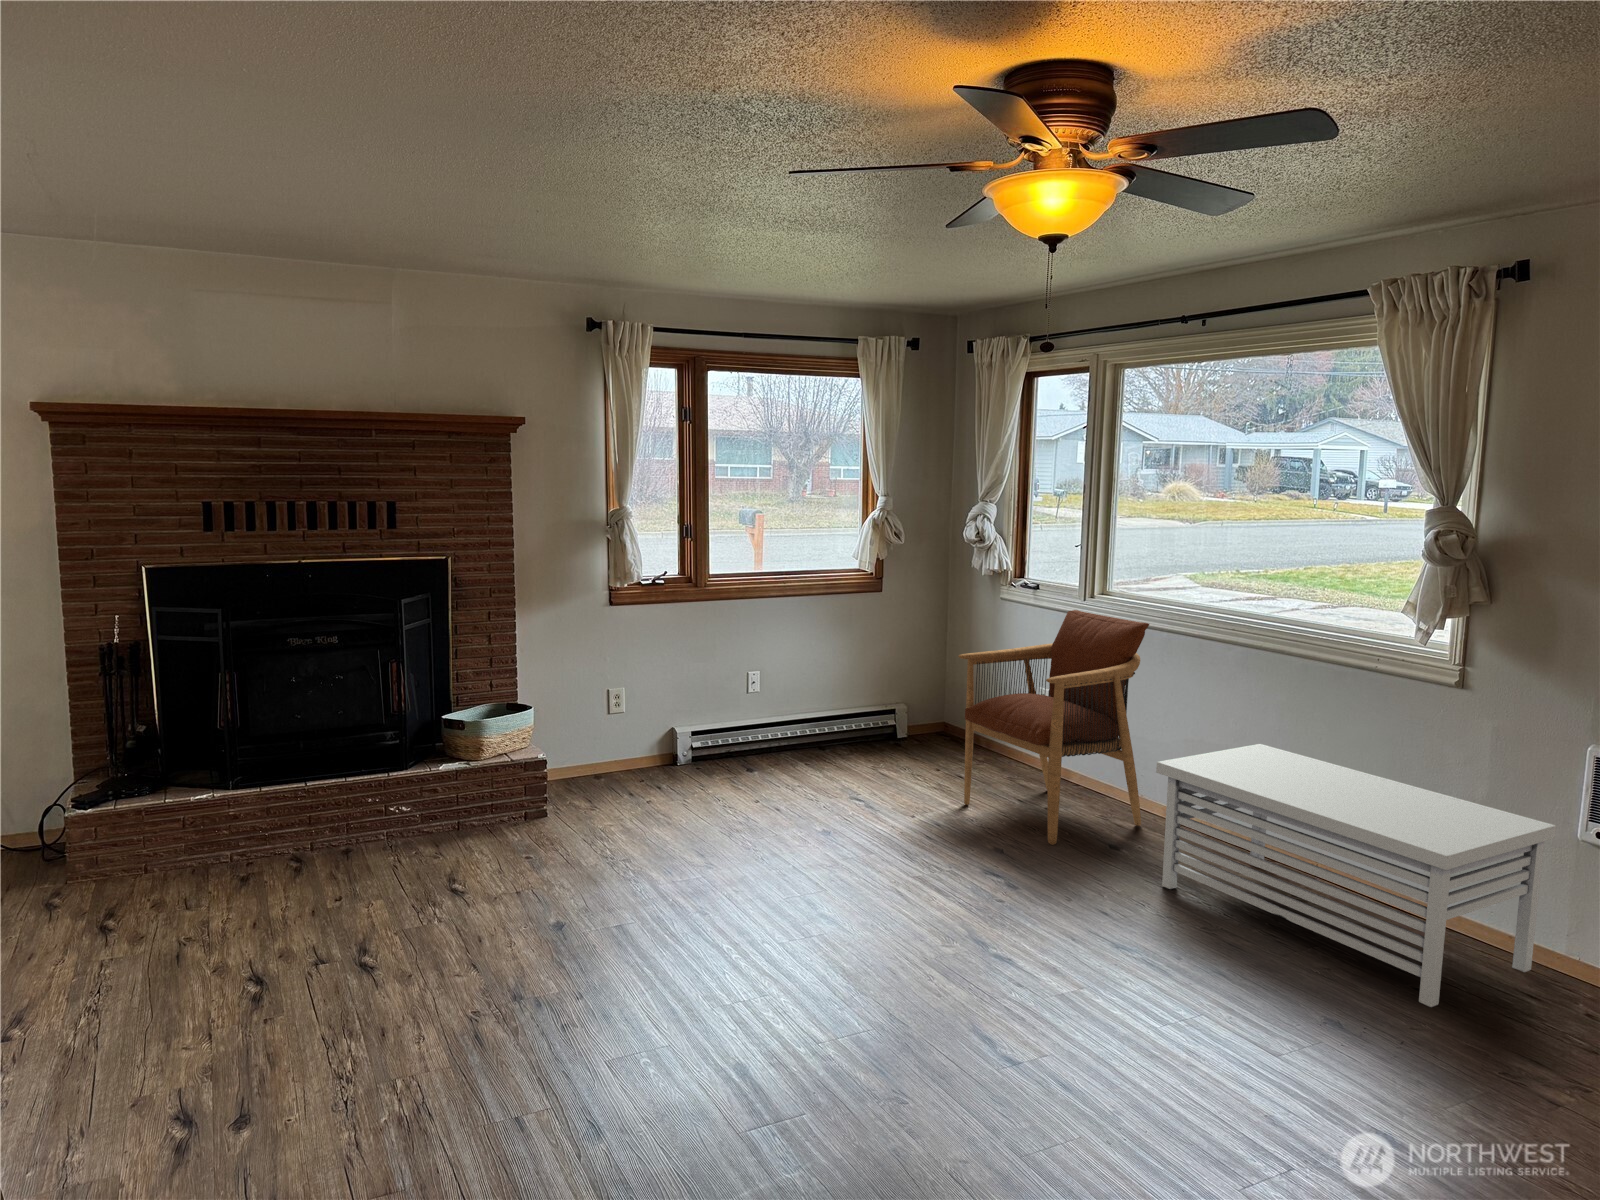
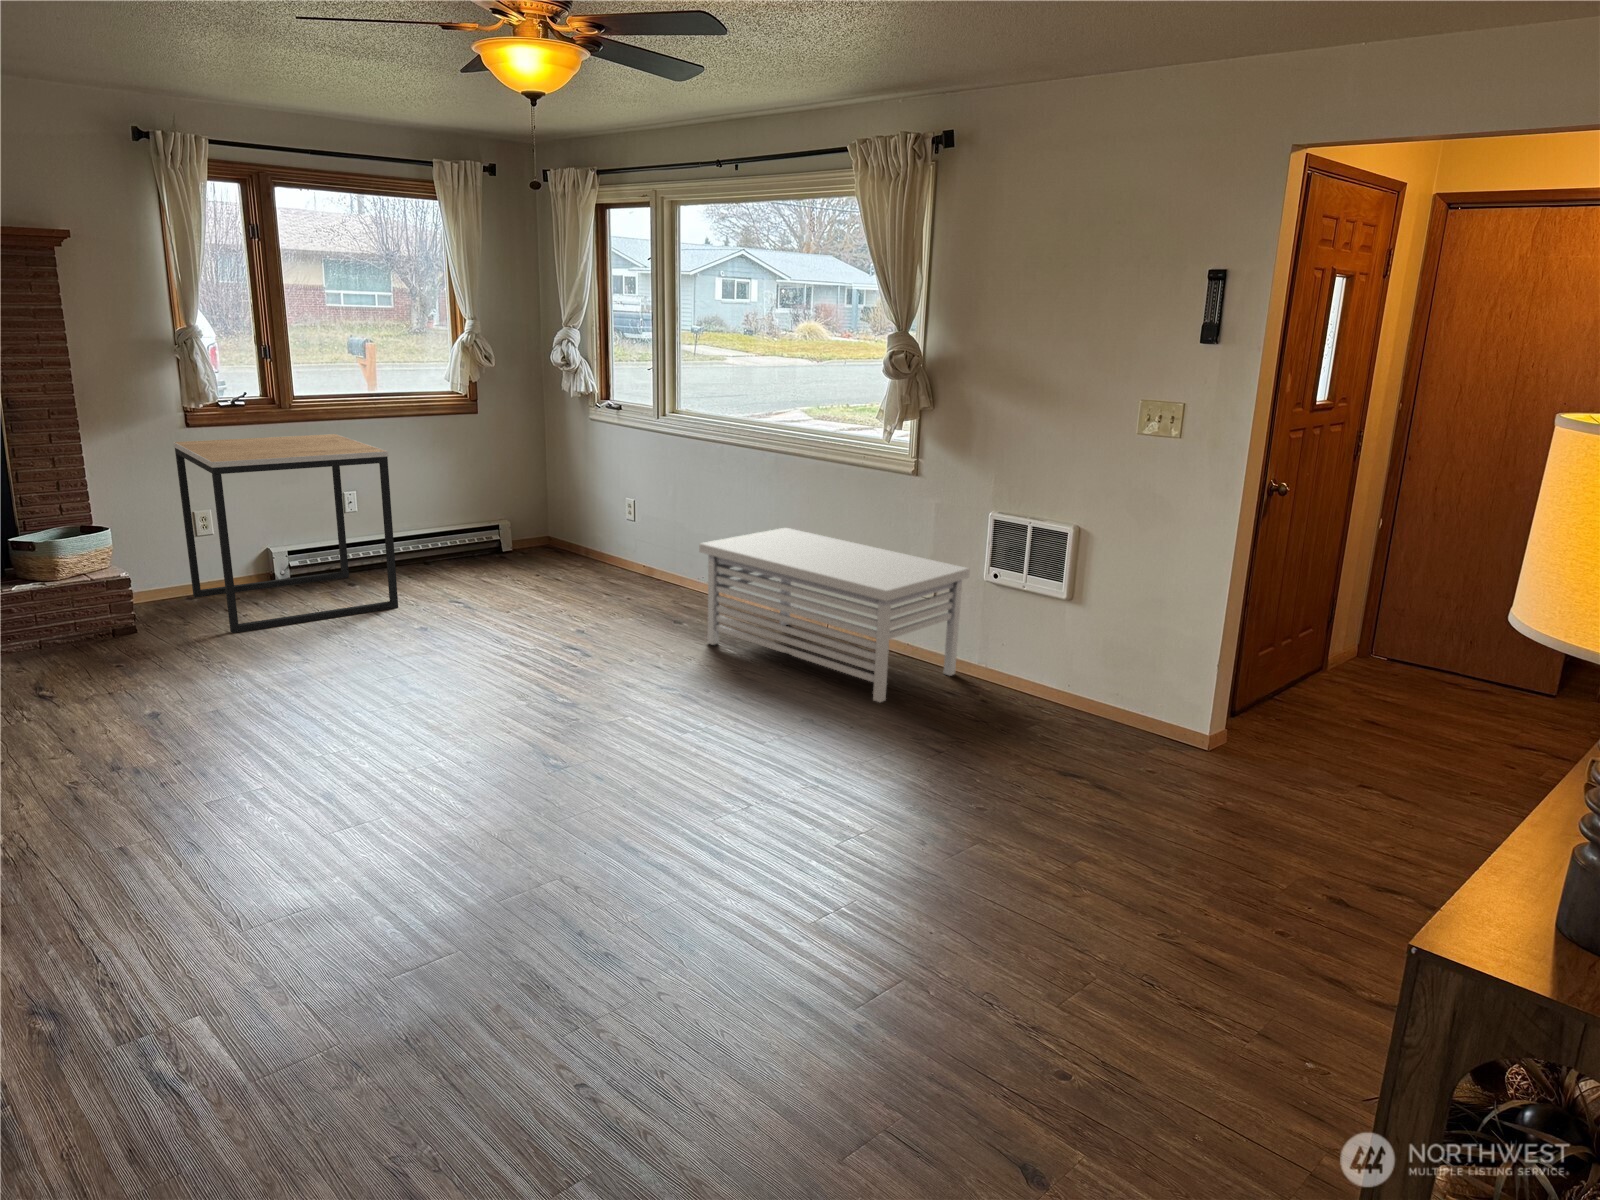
armchair: present [958,610,1149,845] -> none [541,424,703,622]
side table: none [594,613,799,825] -> present [173,434,398,633]

